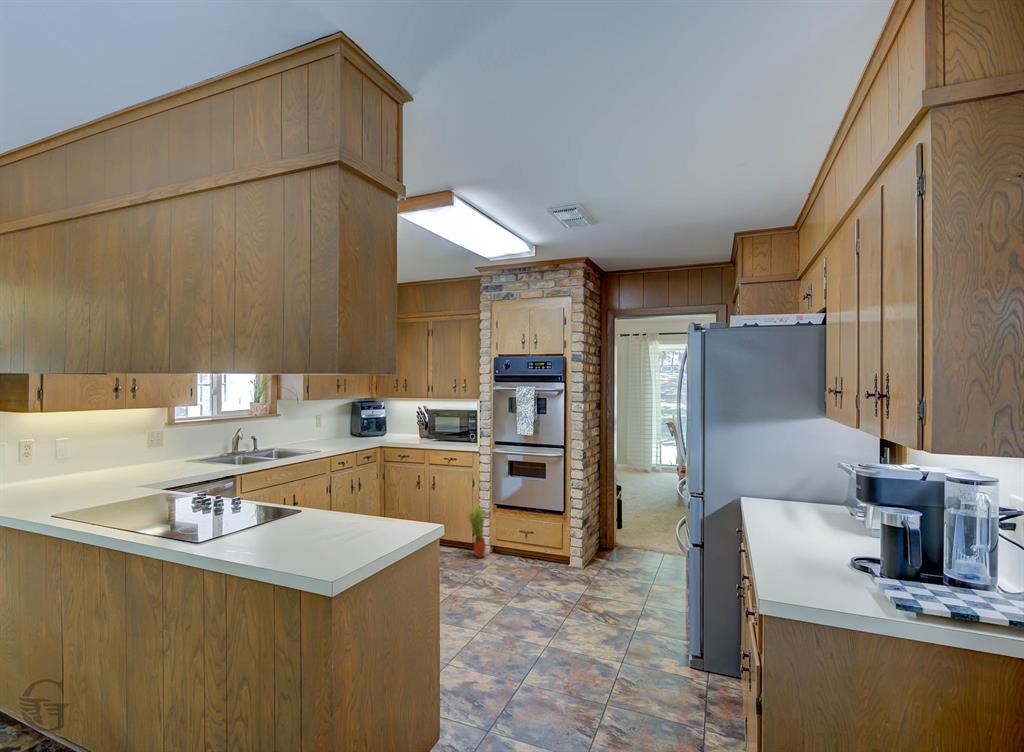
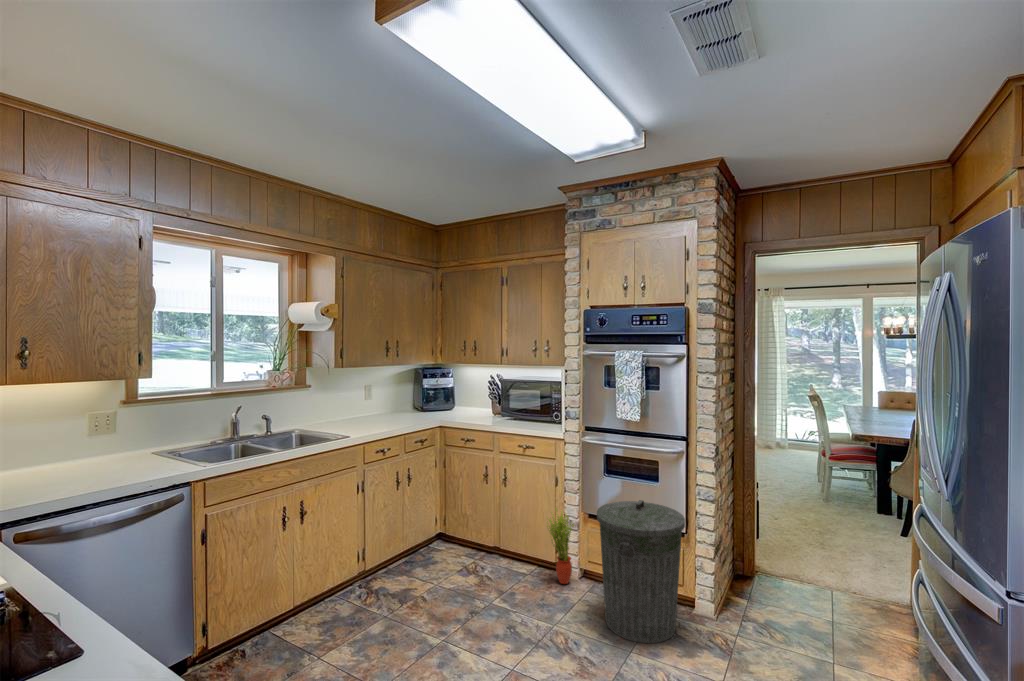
trash can: none [504,490,562,583] -> present [597,500,685,643]

